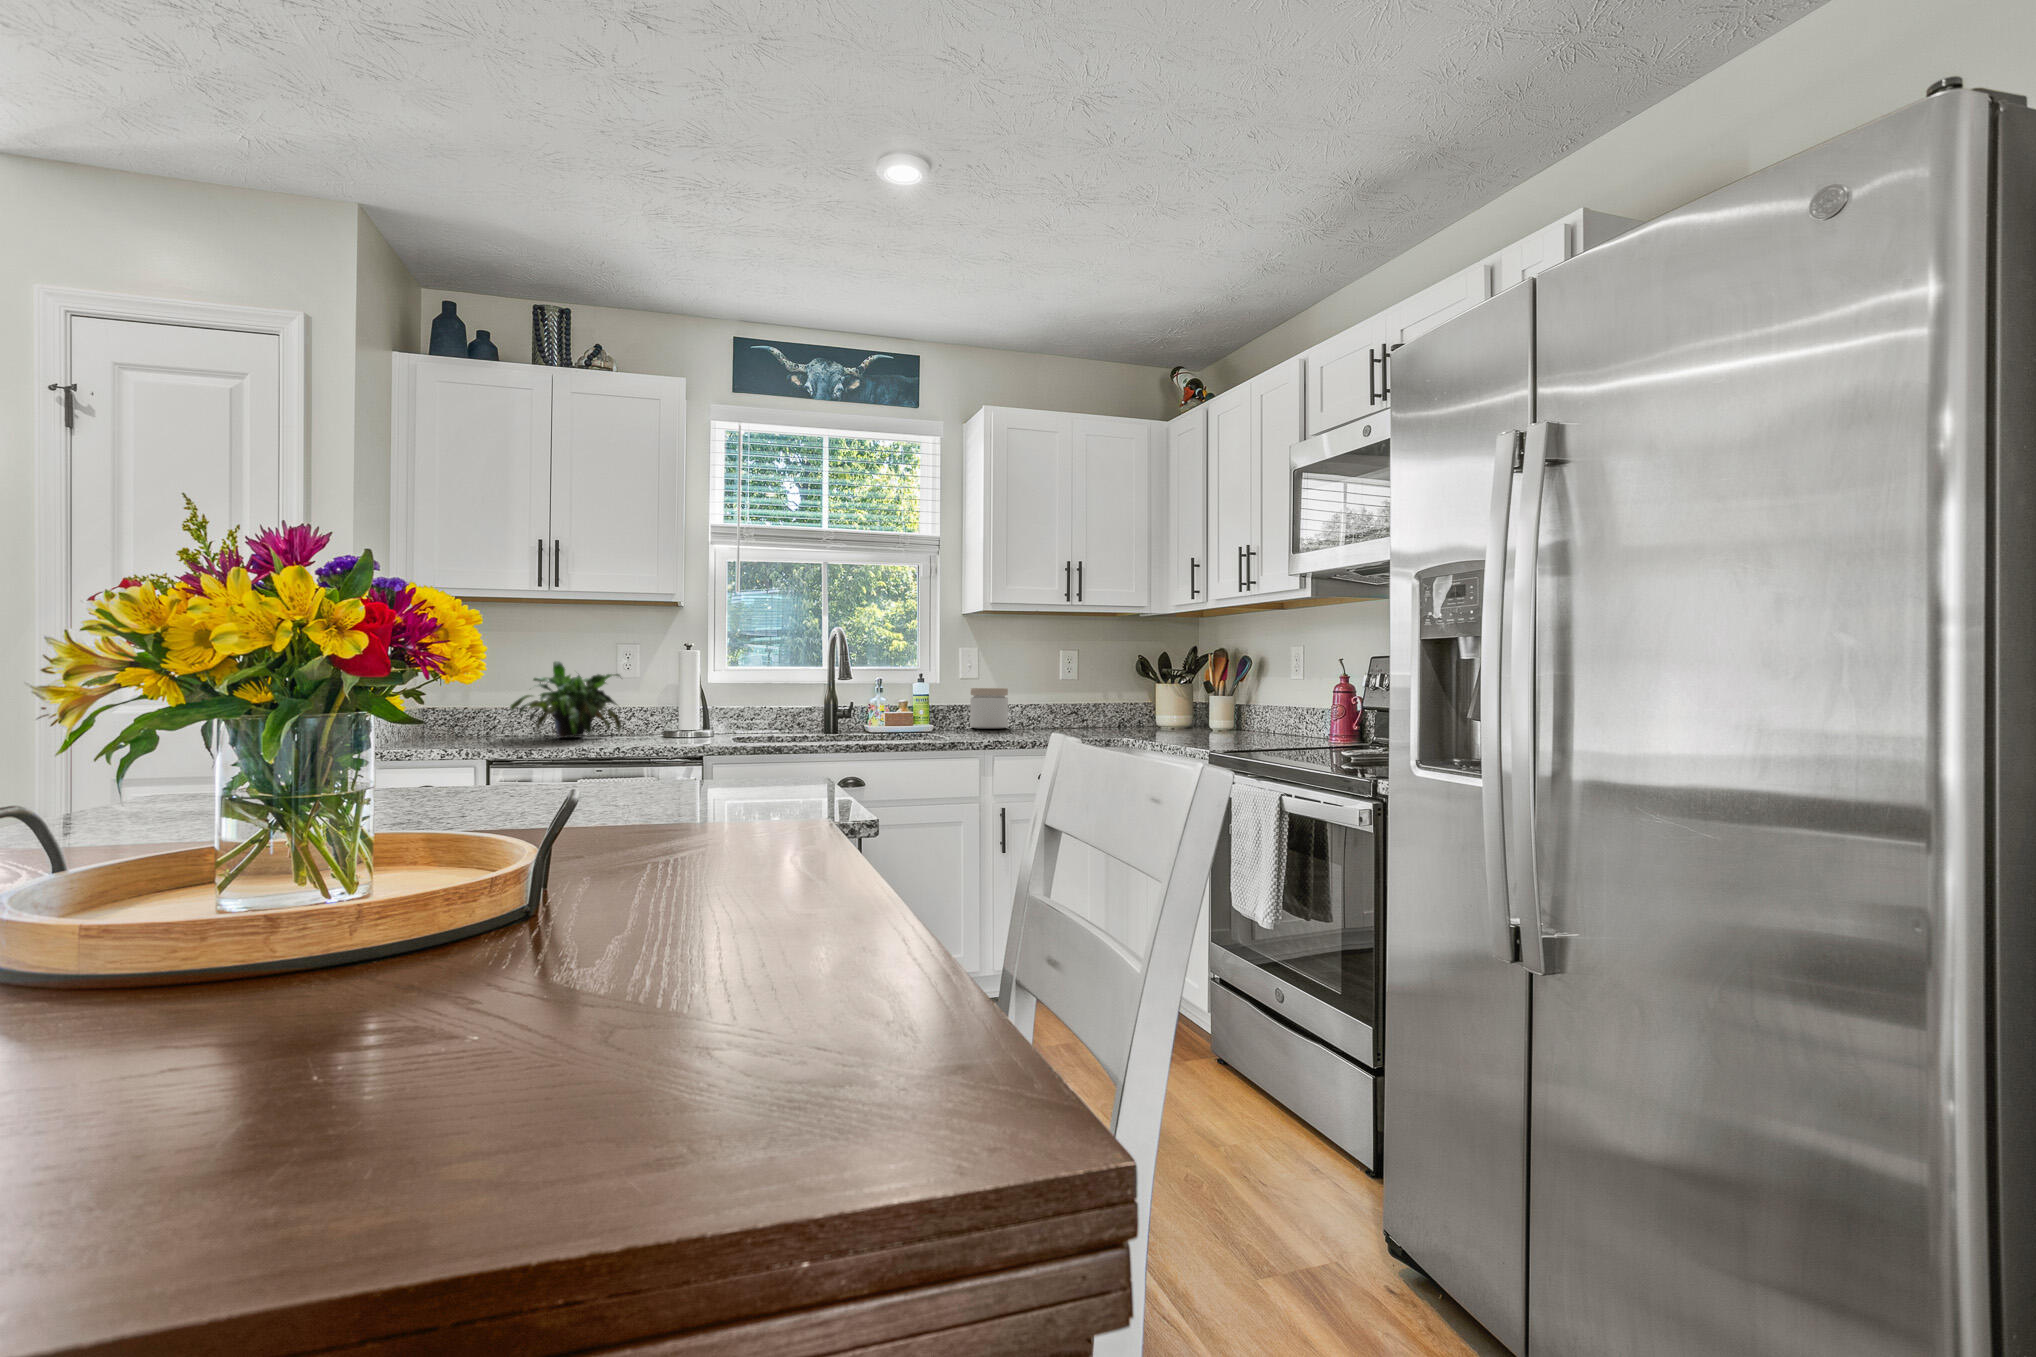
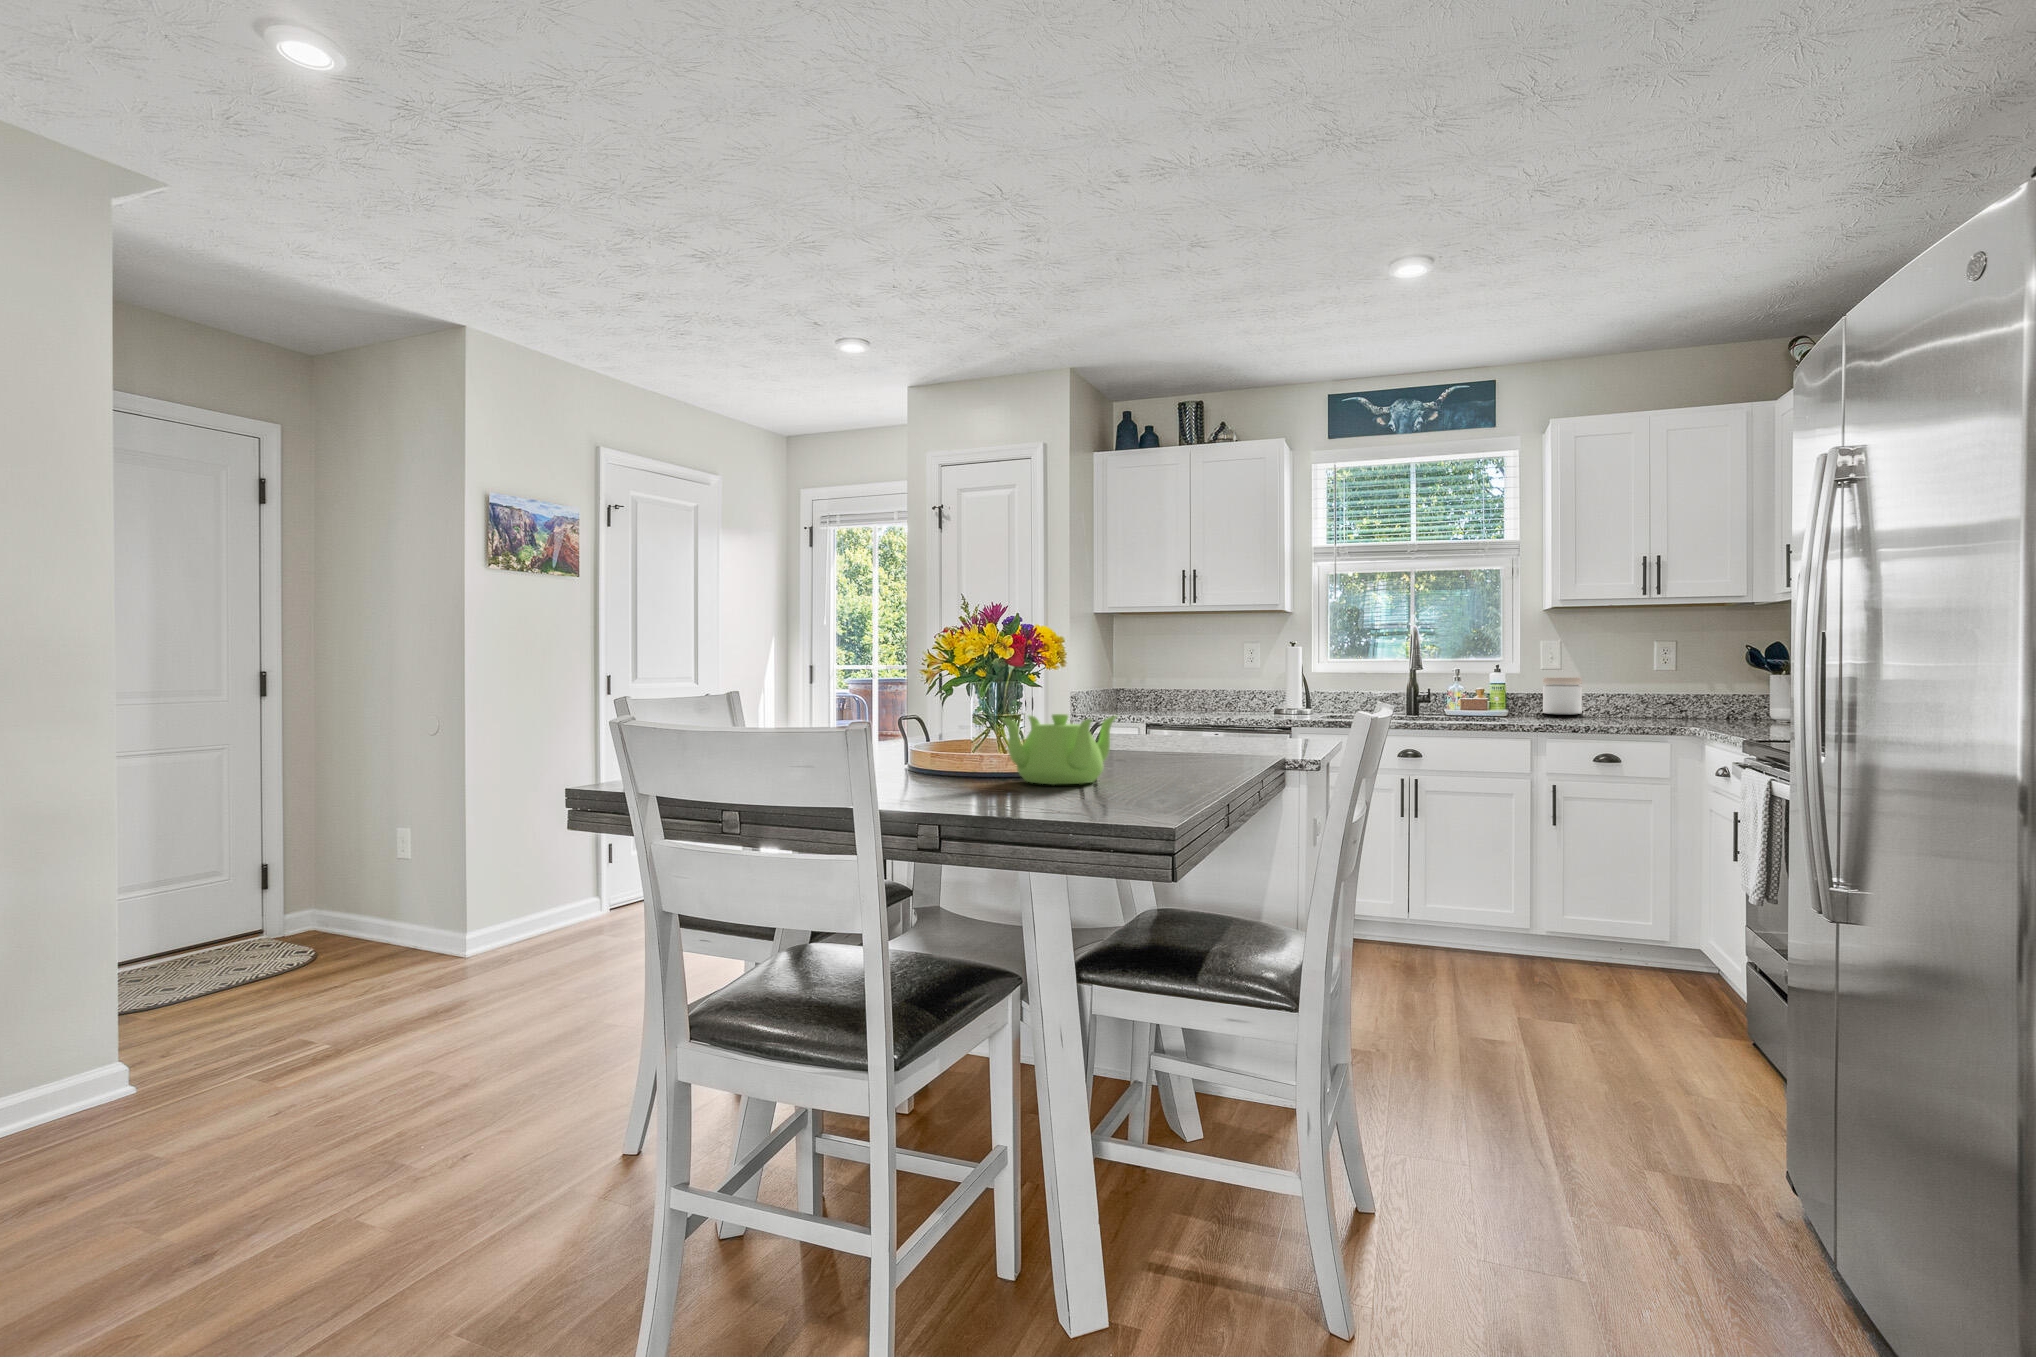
potted plant: present [510,661,621,738] -> none [1167,658,1244,714]
teapot: none [360,797,680,1019] -> present [1002,714,1117,785]

